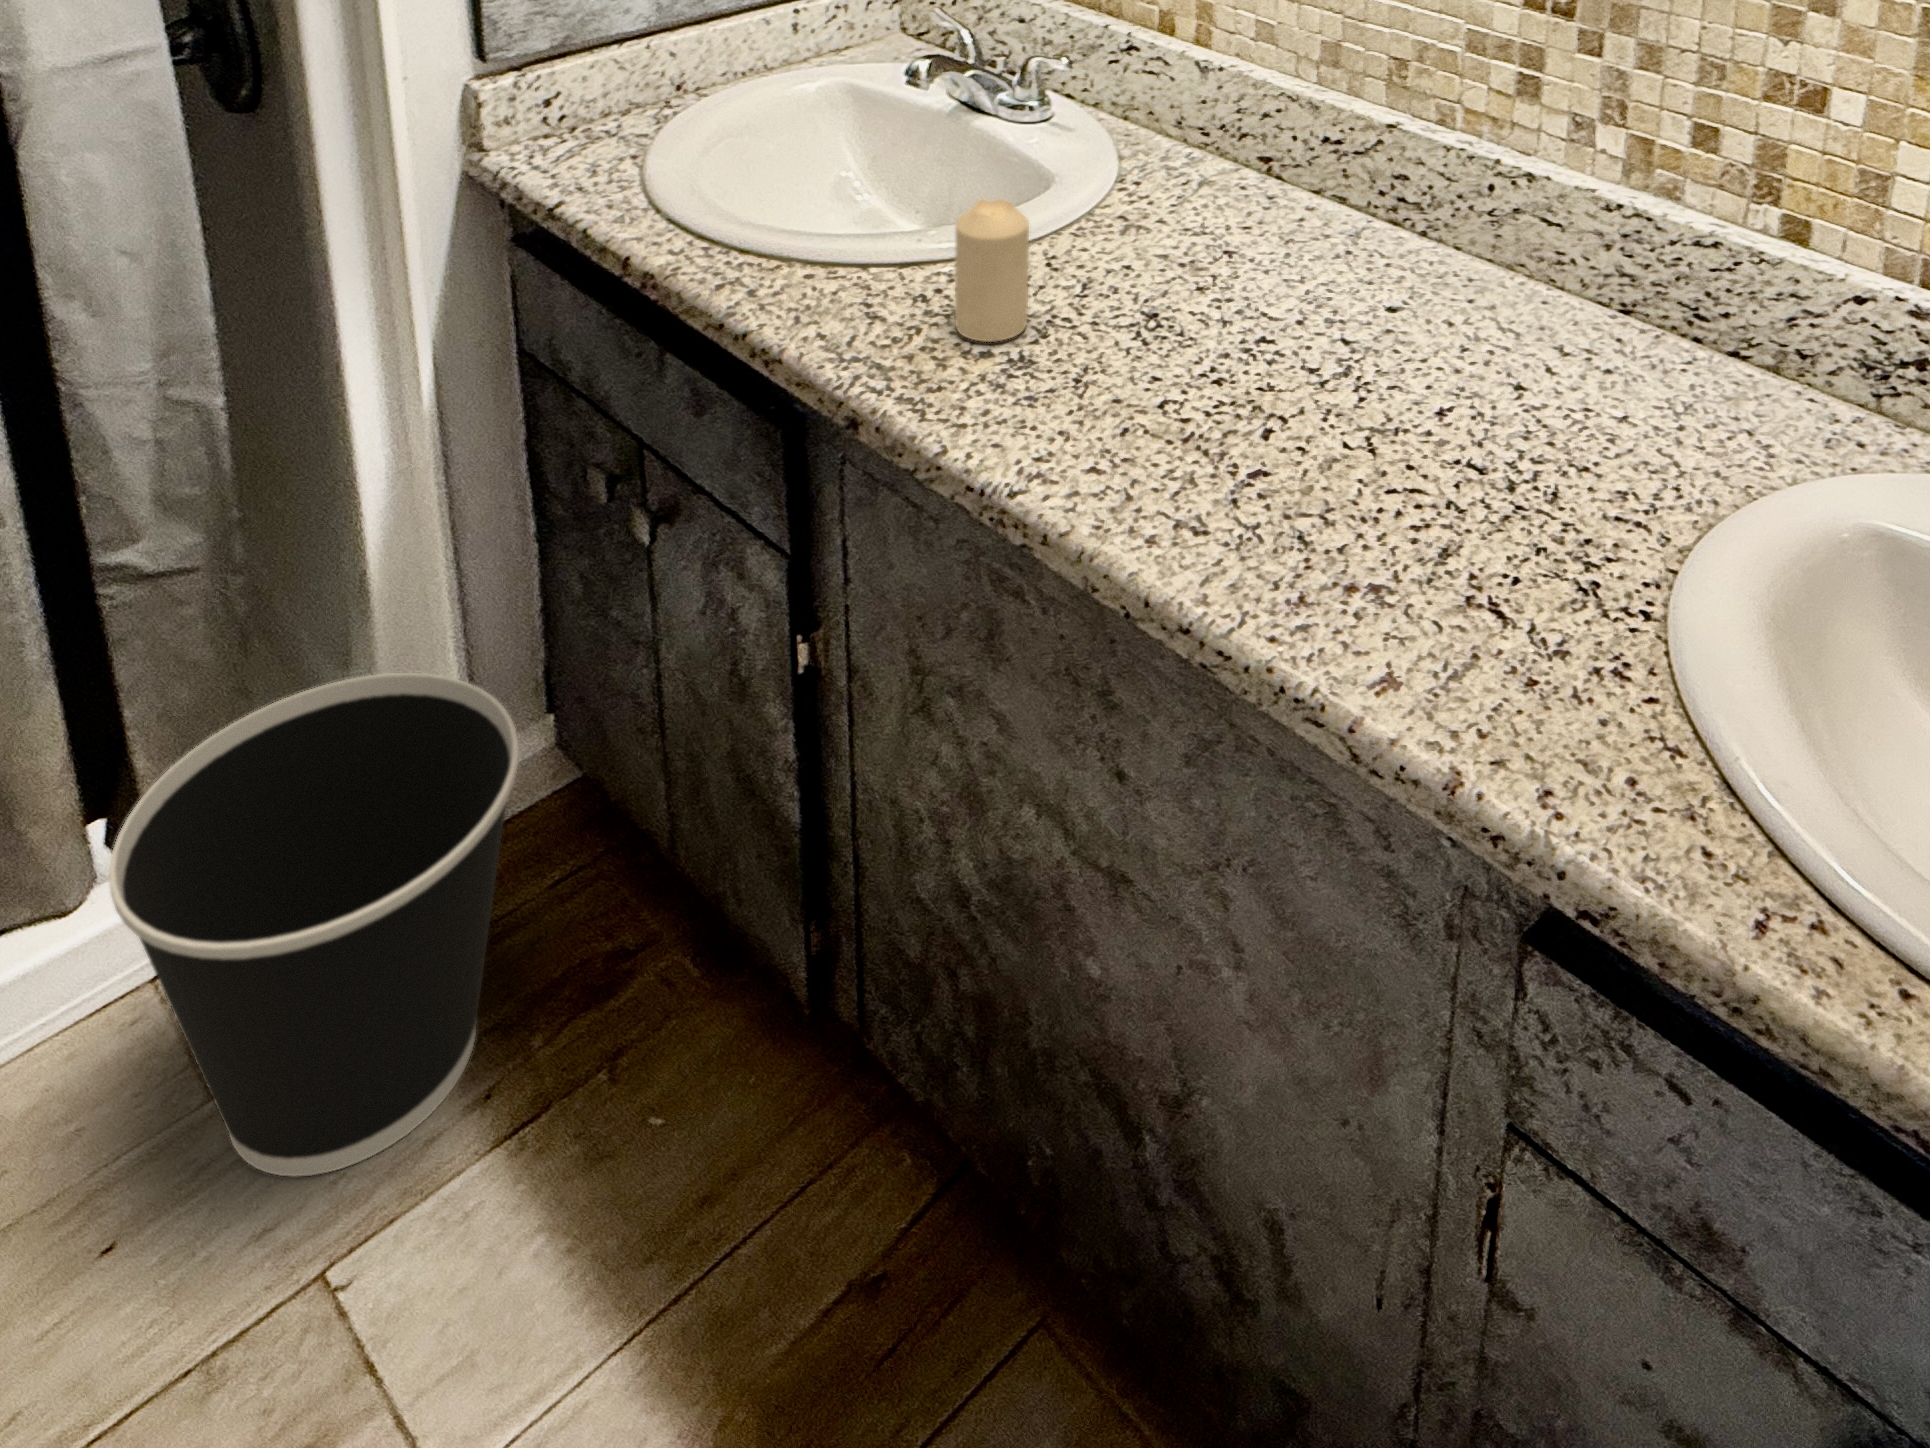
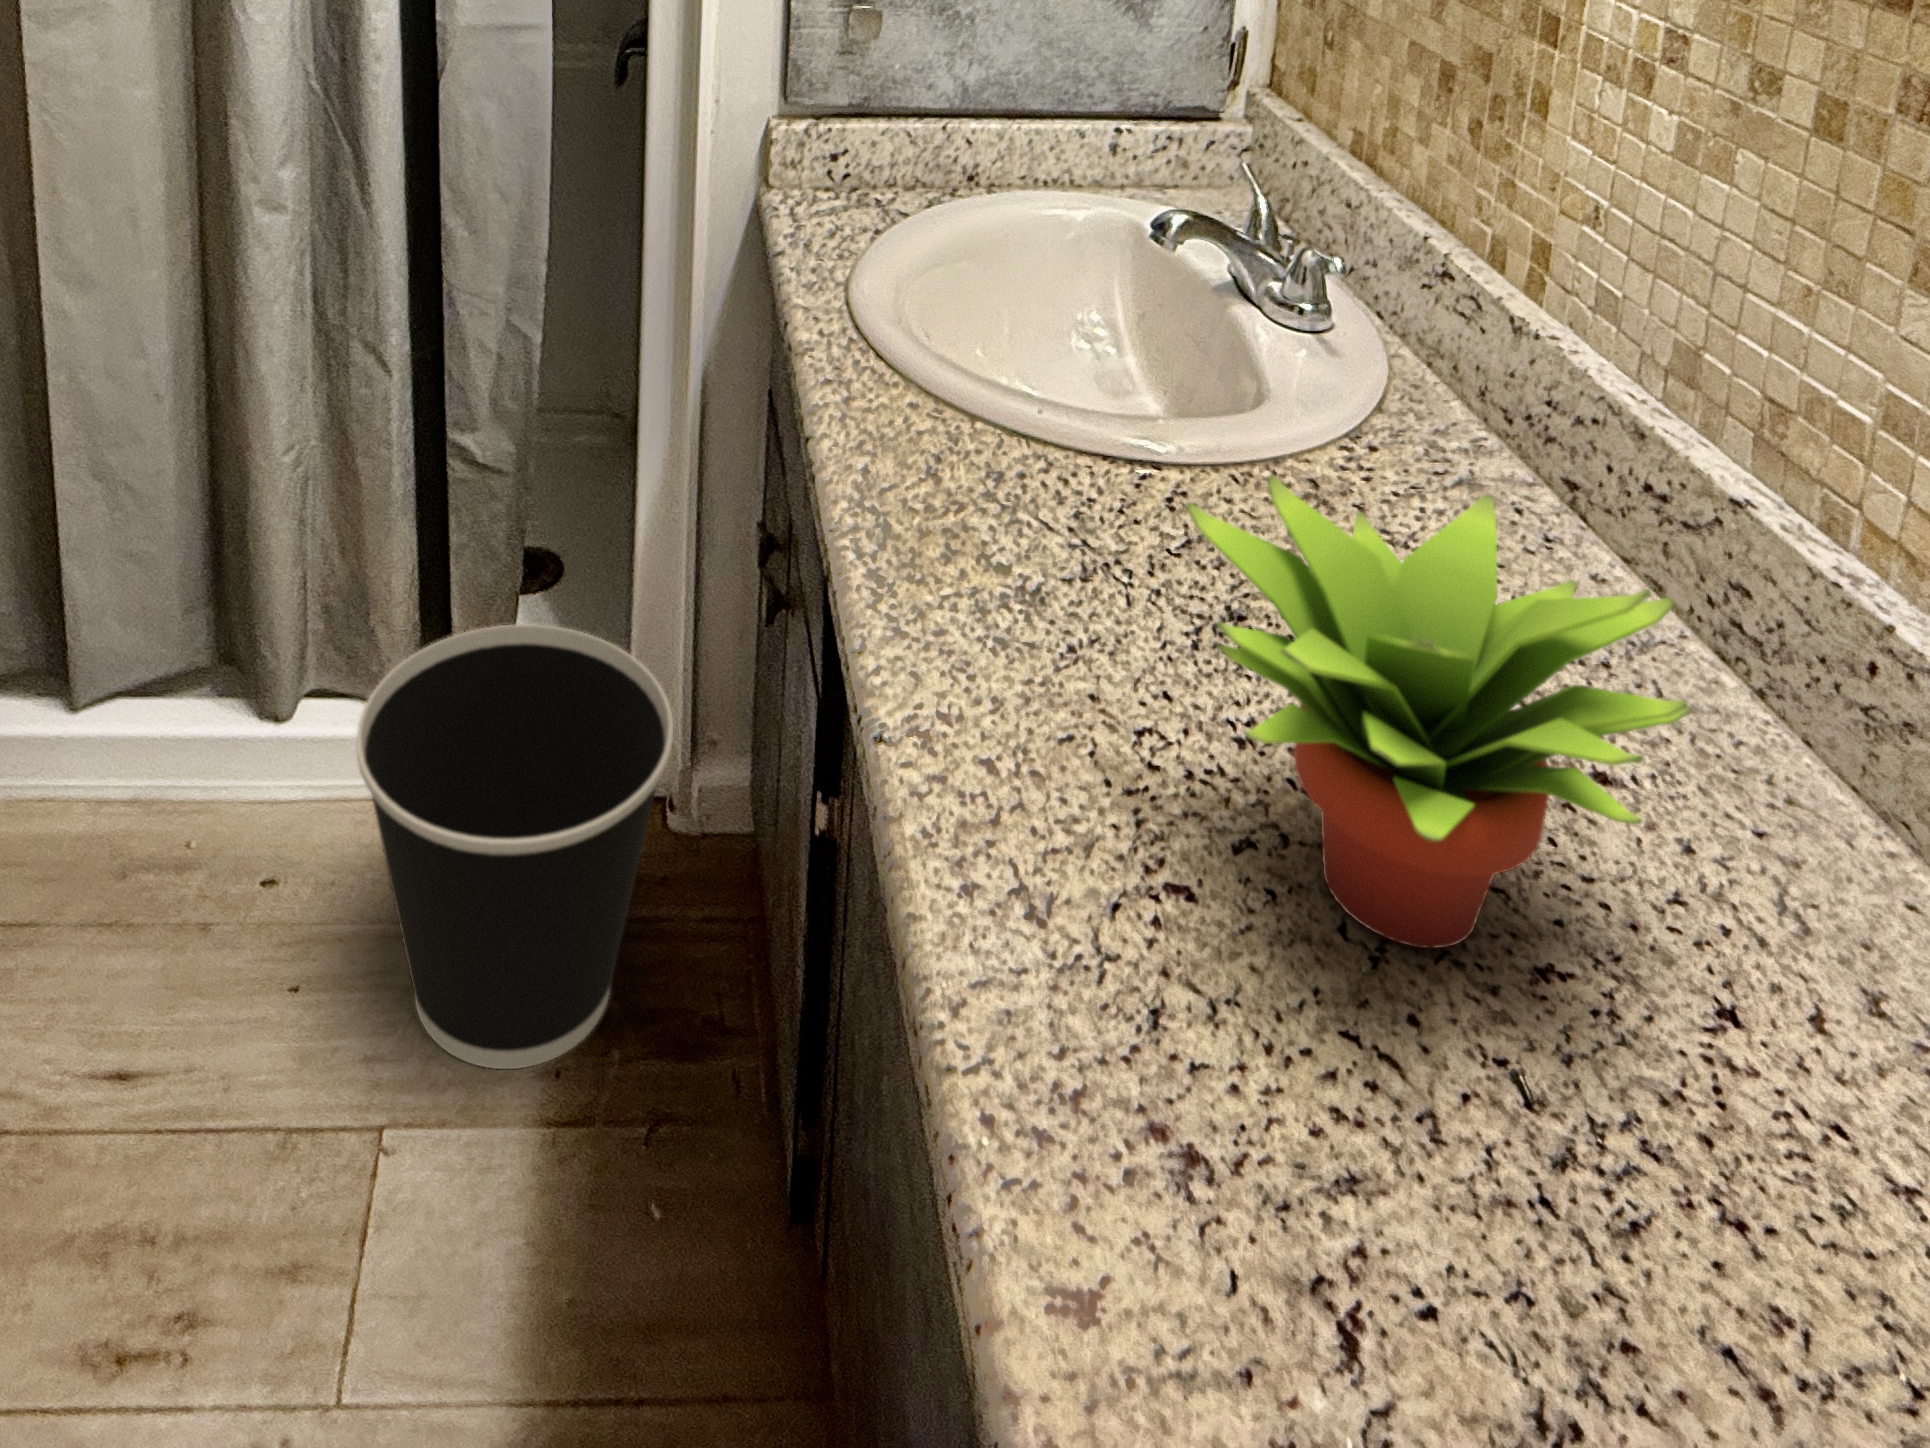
succulent plant: none [1210,149,1509,436] -> present [1186,475,1689,949]
candle: present [955,199,1029,342] -> none [991,389,1092,571]

